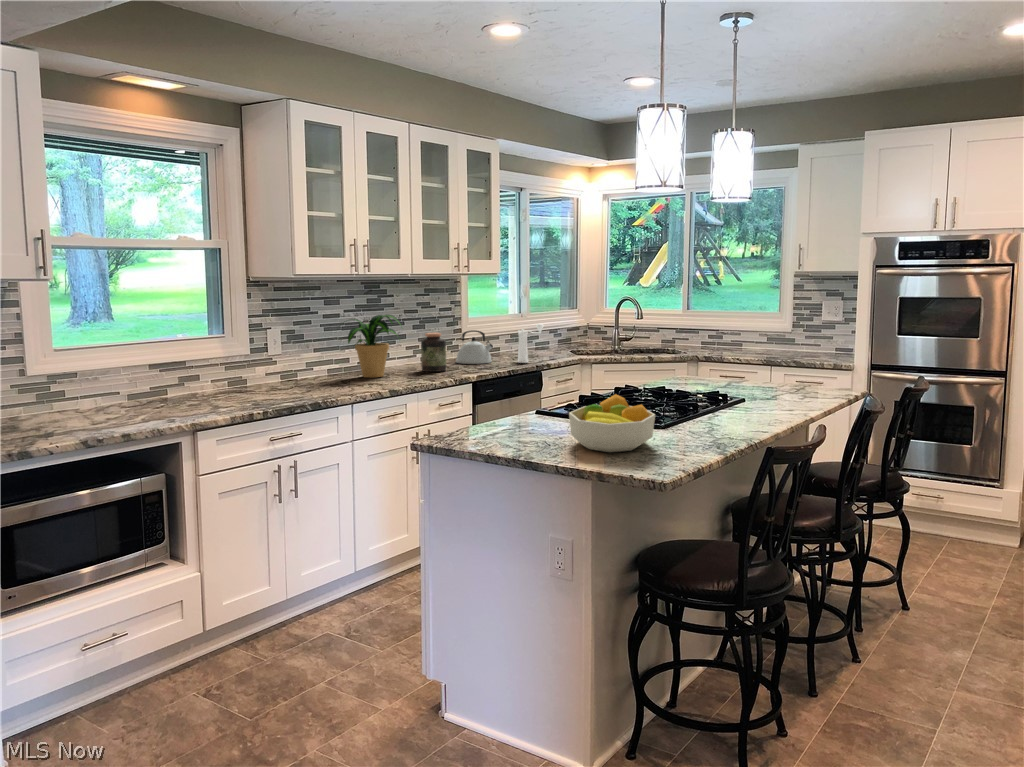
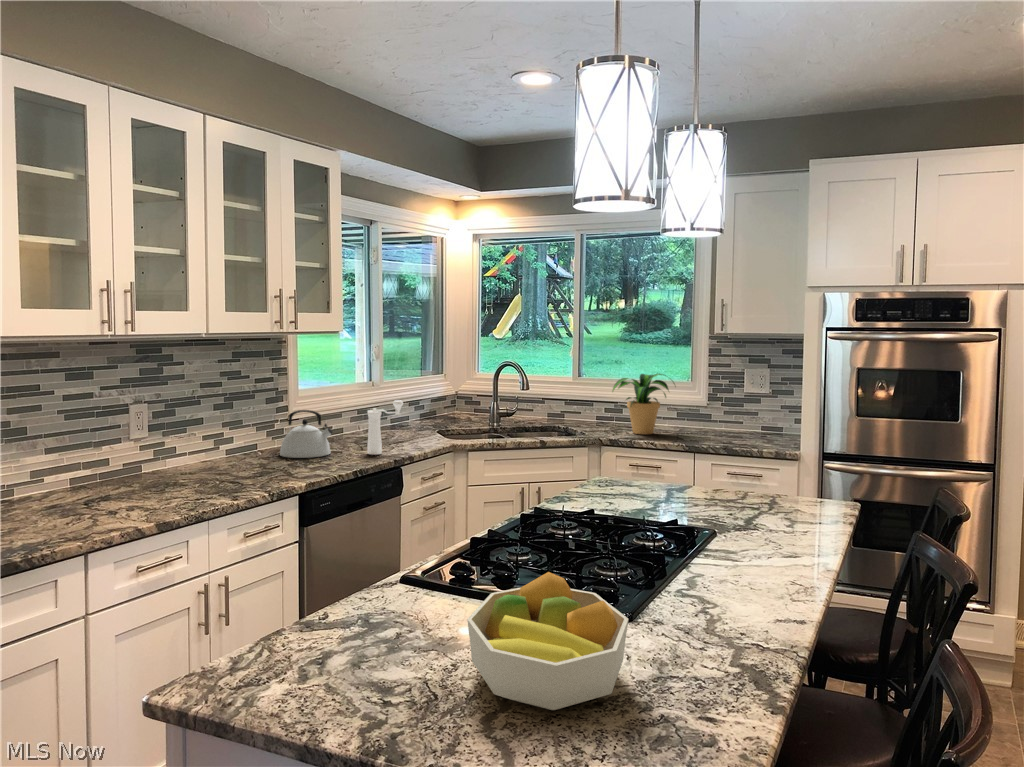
potted plant: present [348,314,400,378] -> present [613,374,669,434]
jar: present [421,333,446,372] -> none [224,418,262,476]

